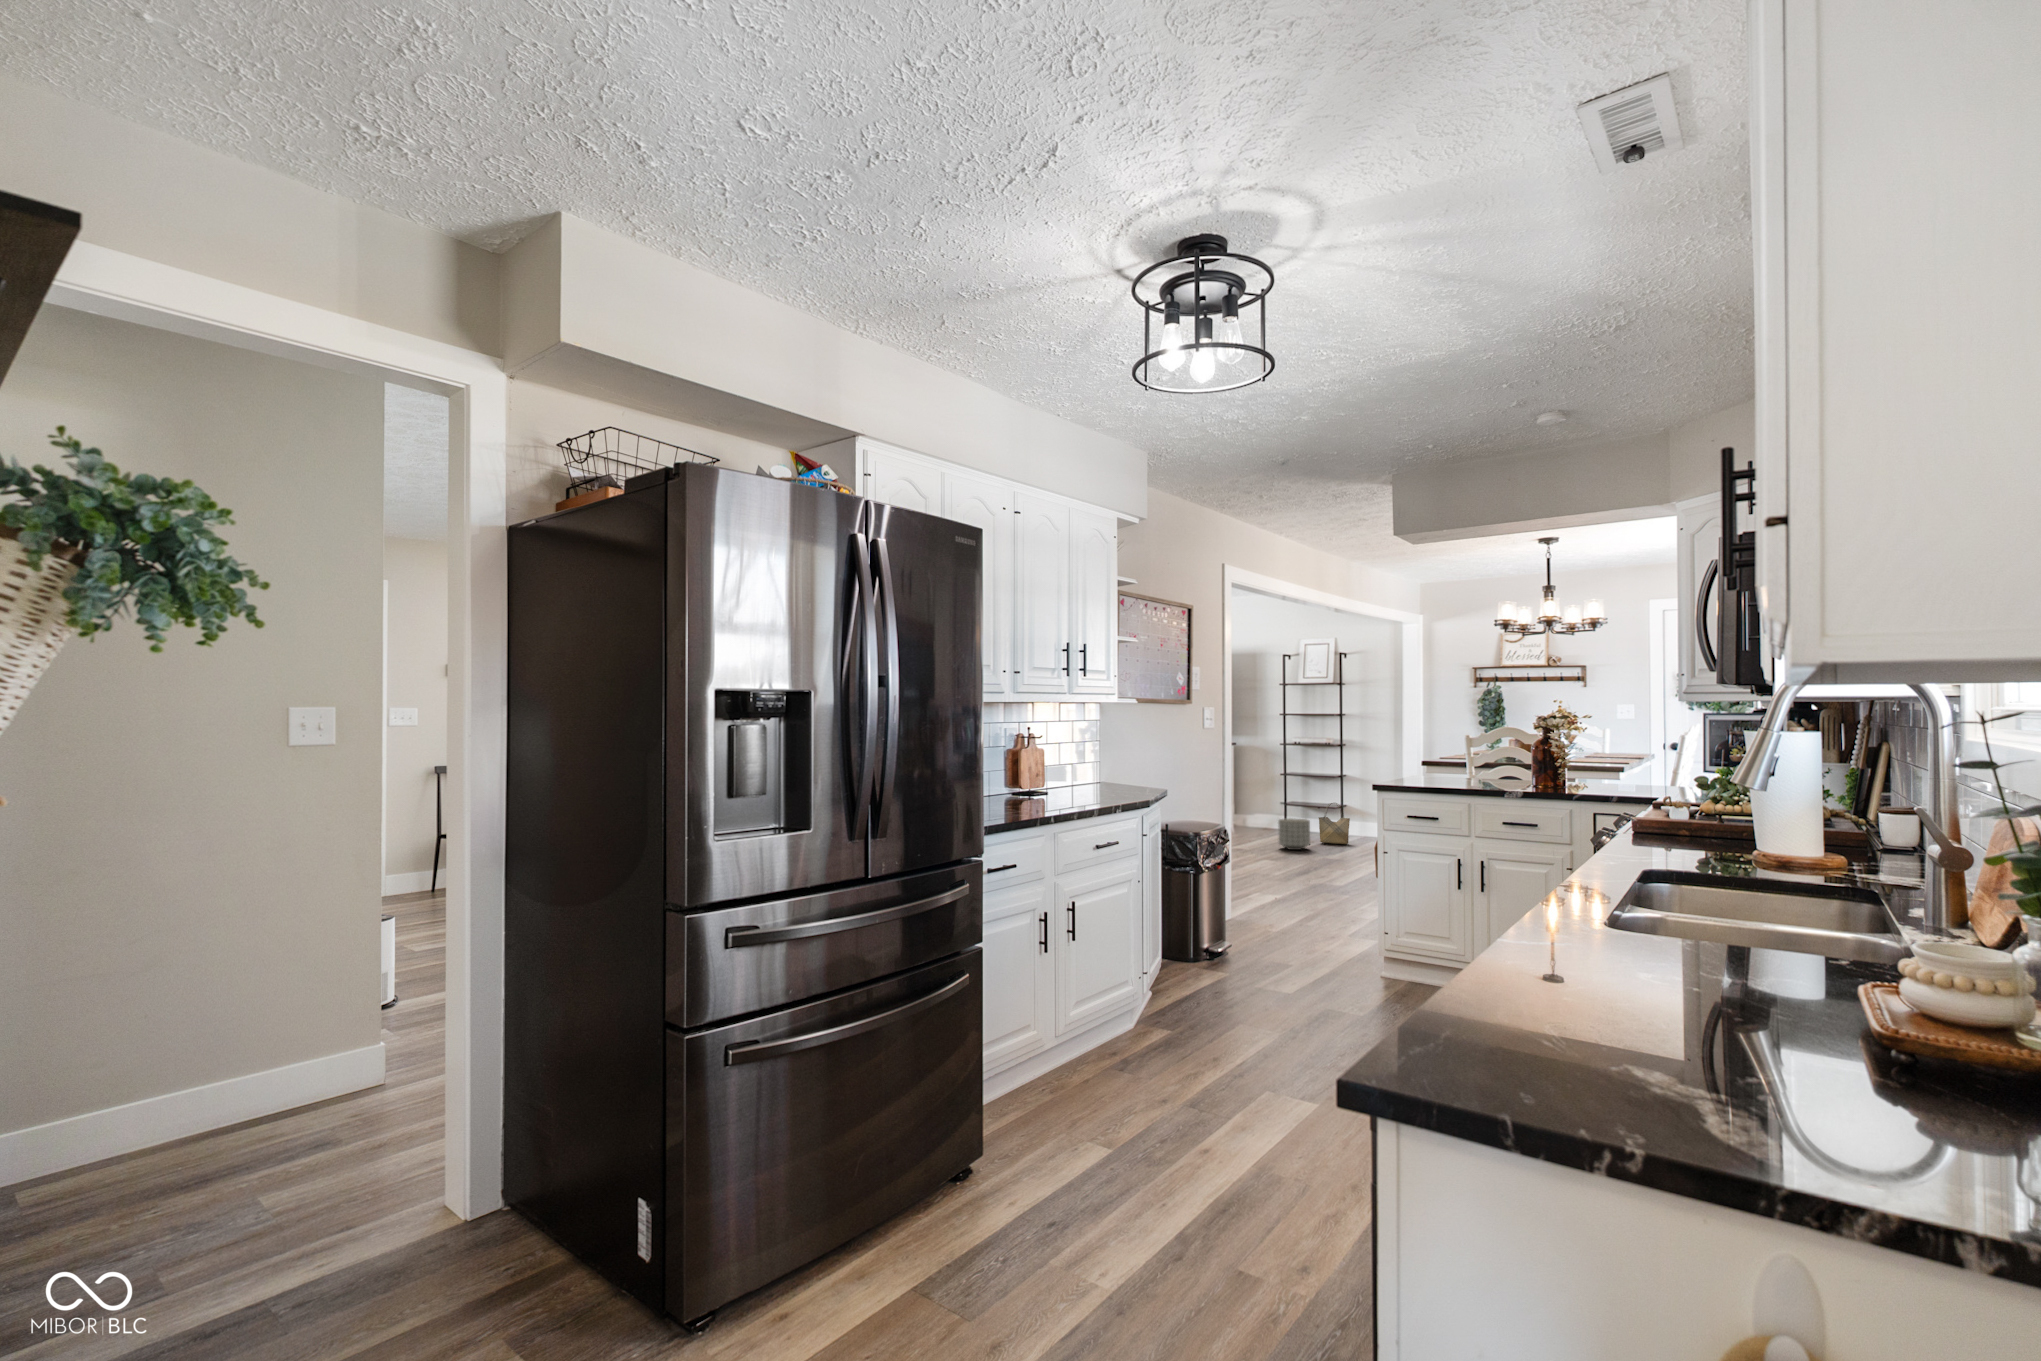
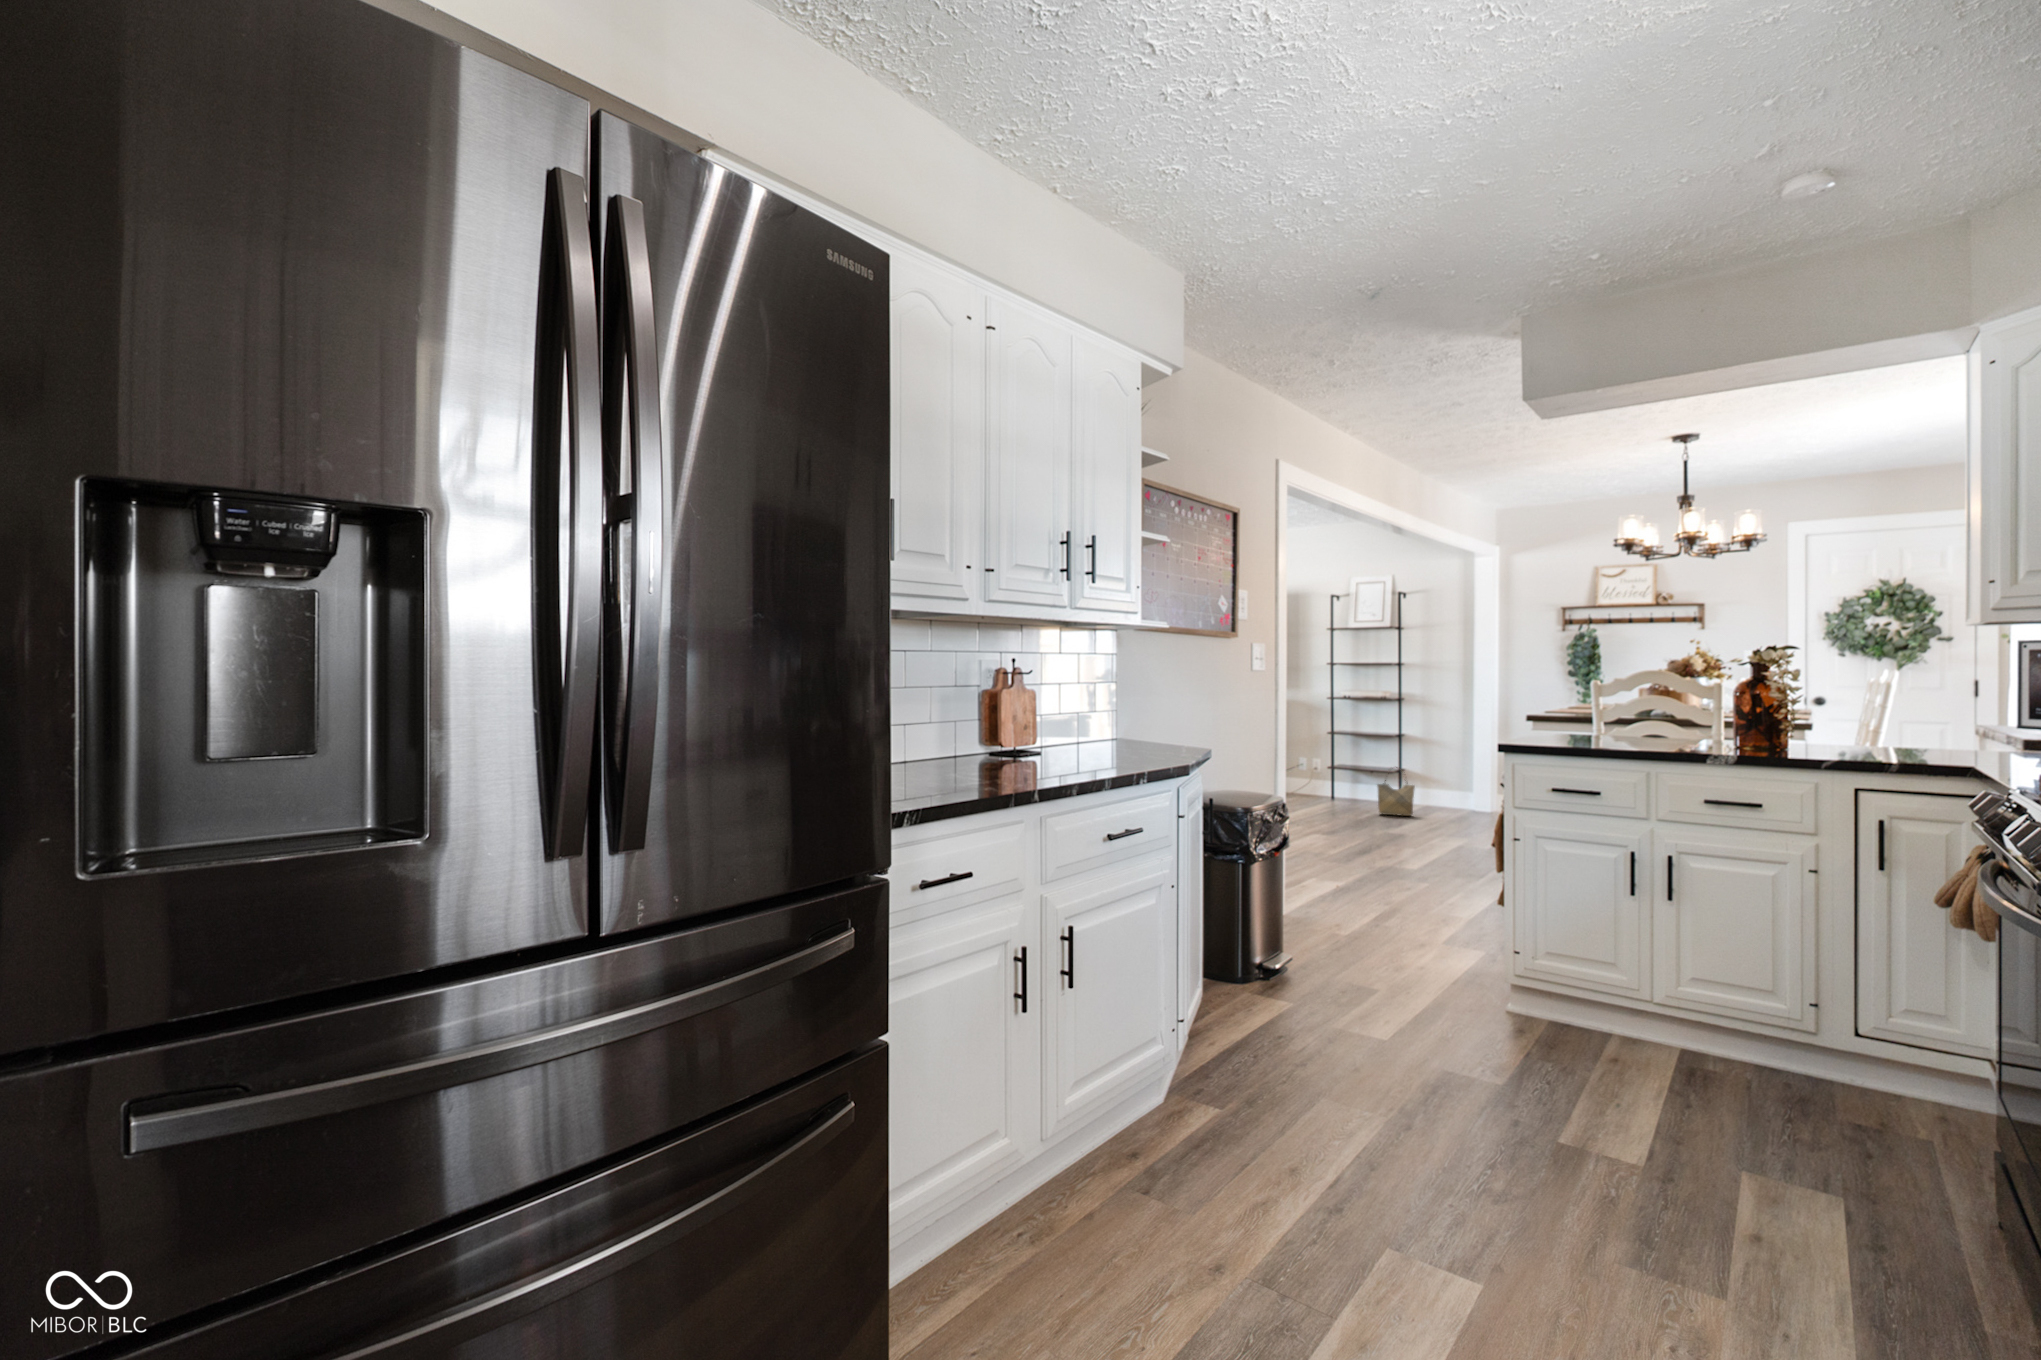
planter: present [1278,818,1310,850] -> none [1330,785,1369,823]

